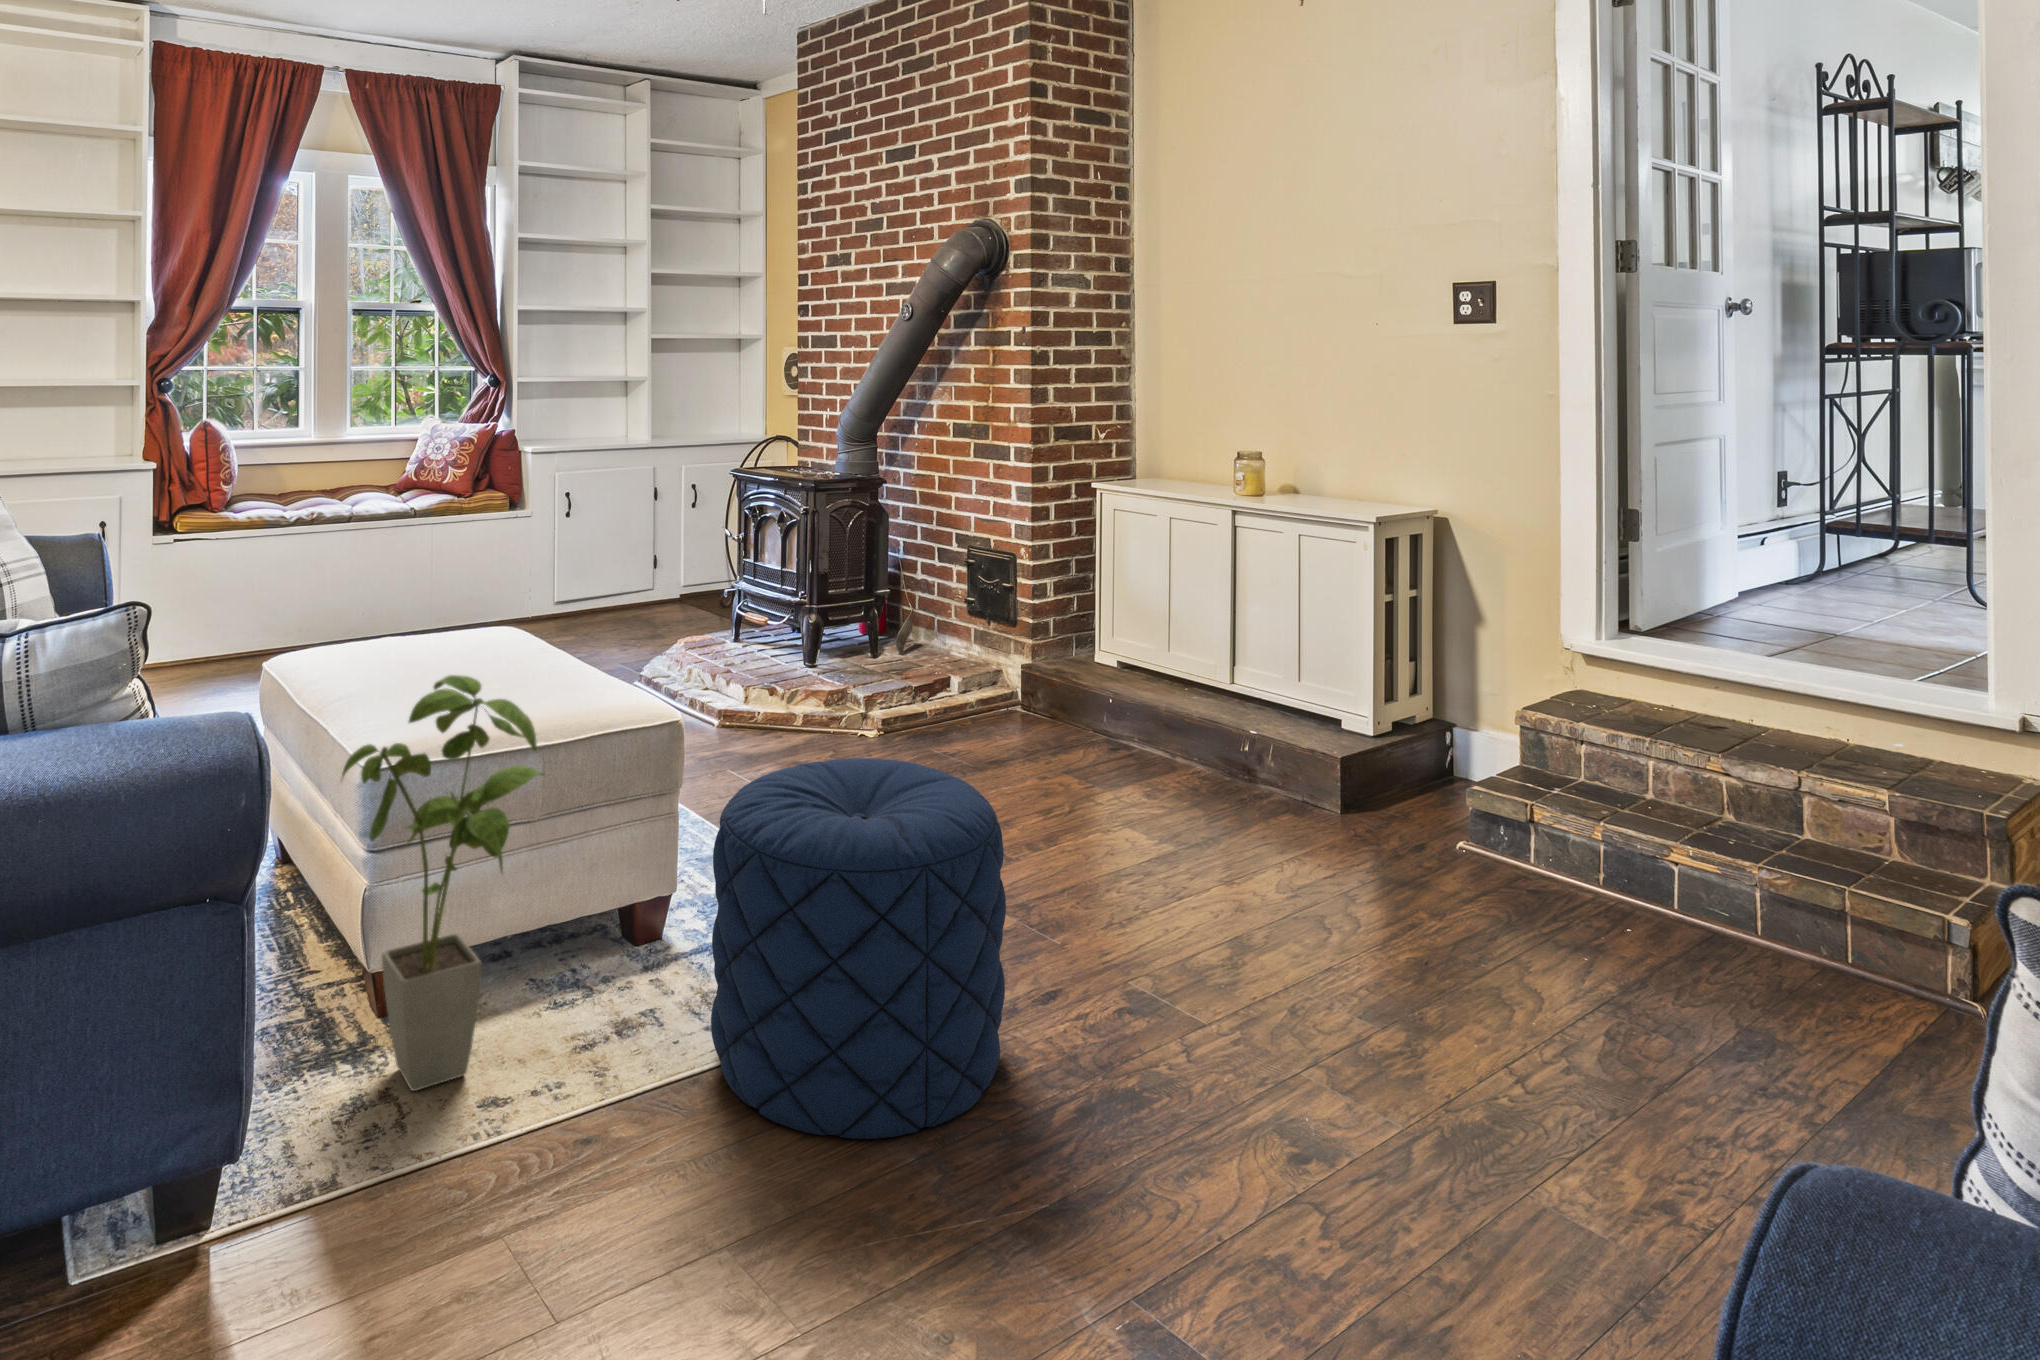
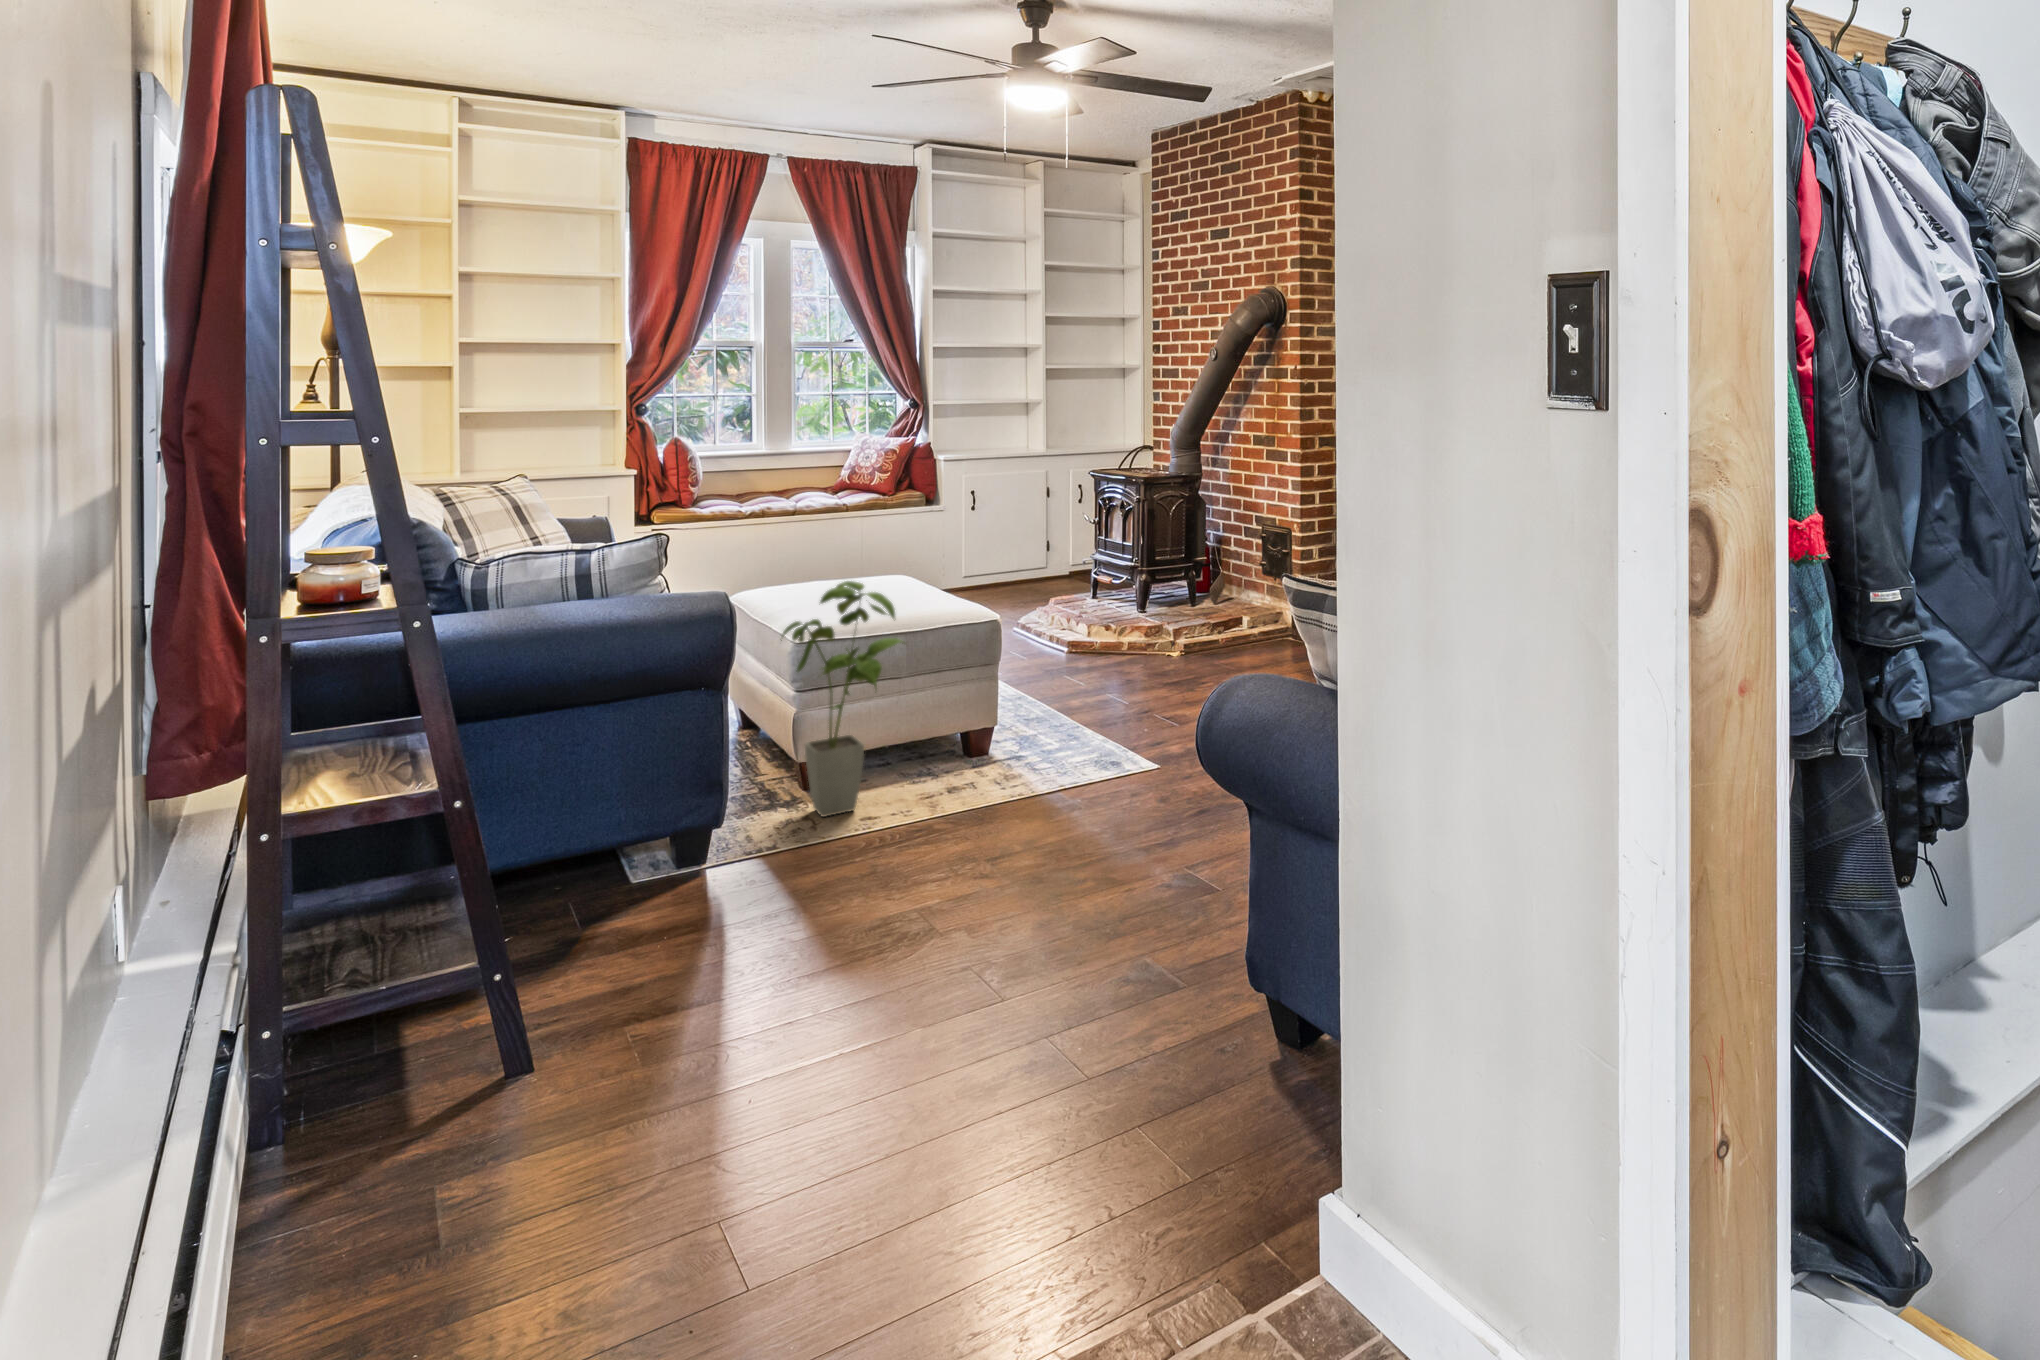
pouf: present [711,758,1006,1139] -> none [1001,631,1173,823]

